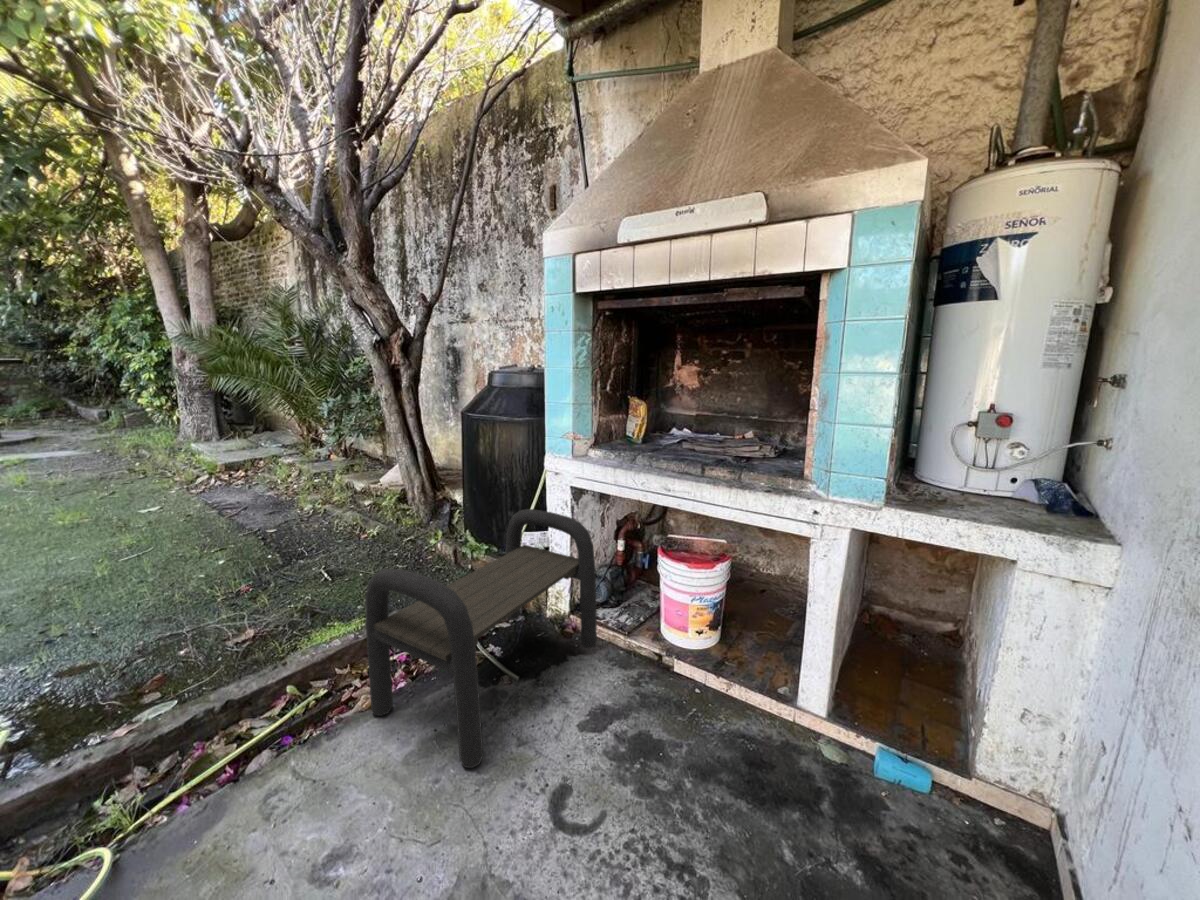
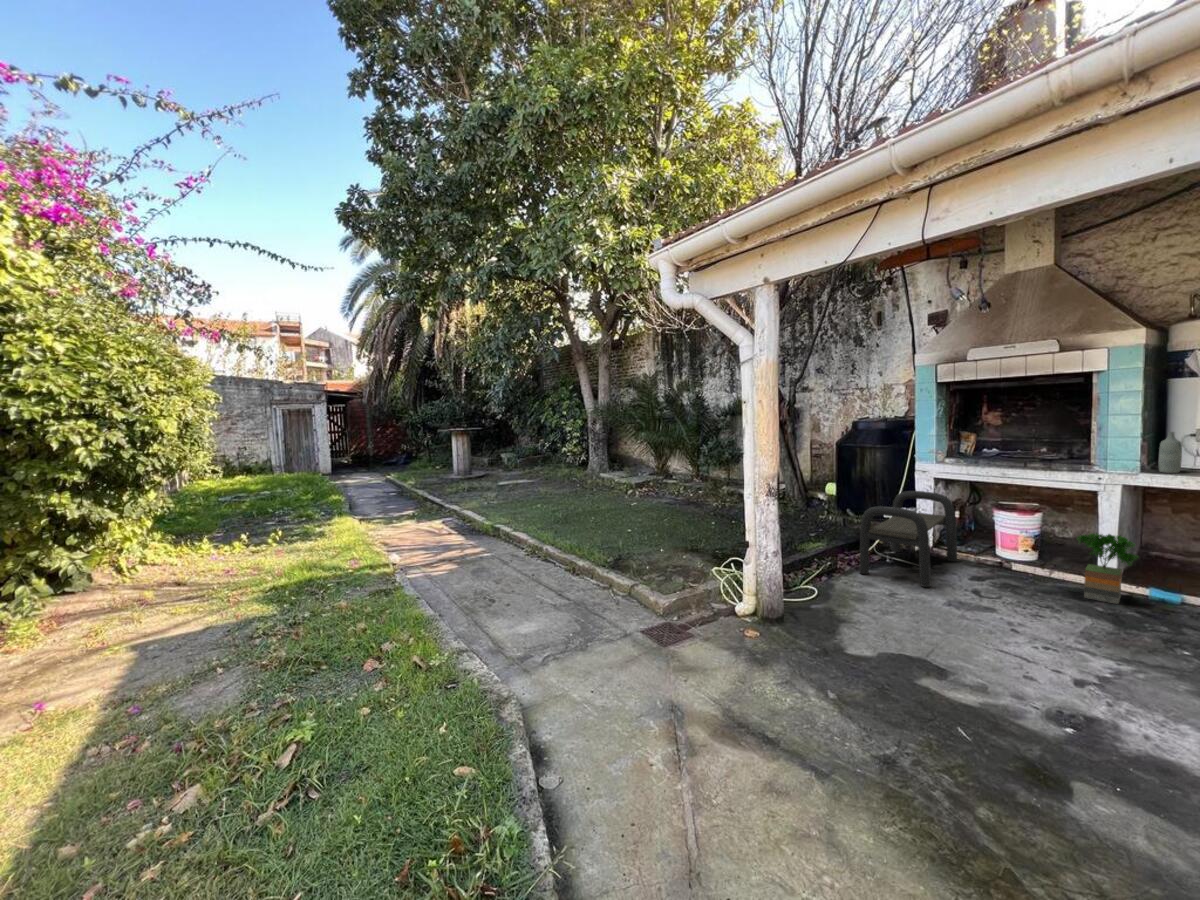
bottle: none [914,417,959,508] -> present [1159,432,1182,473]
potted tree: none [762,631,869,803] -> present [1078,533,1138,604]

